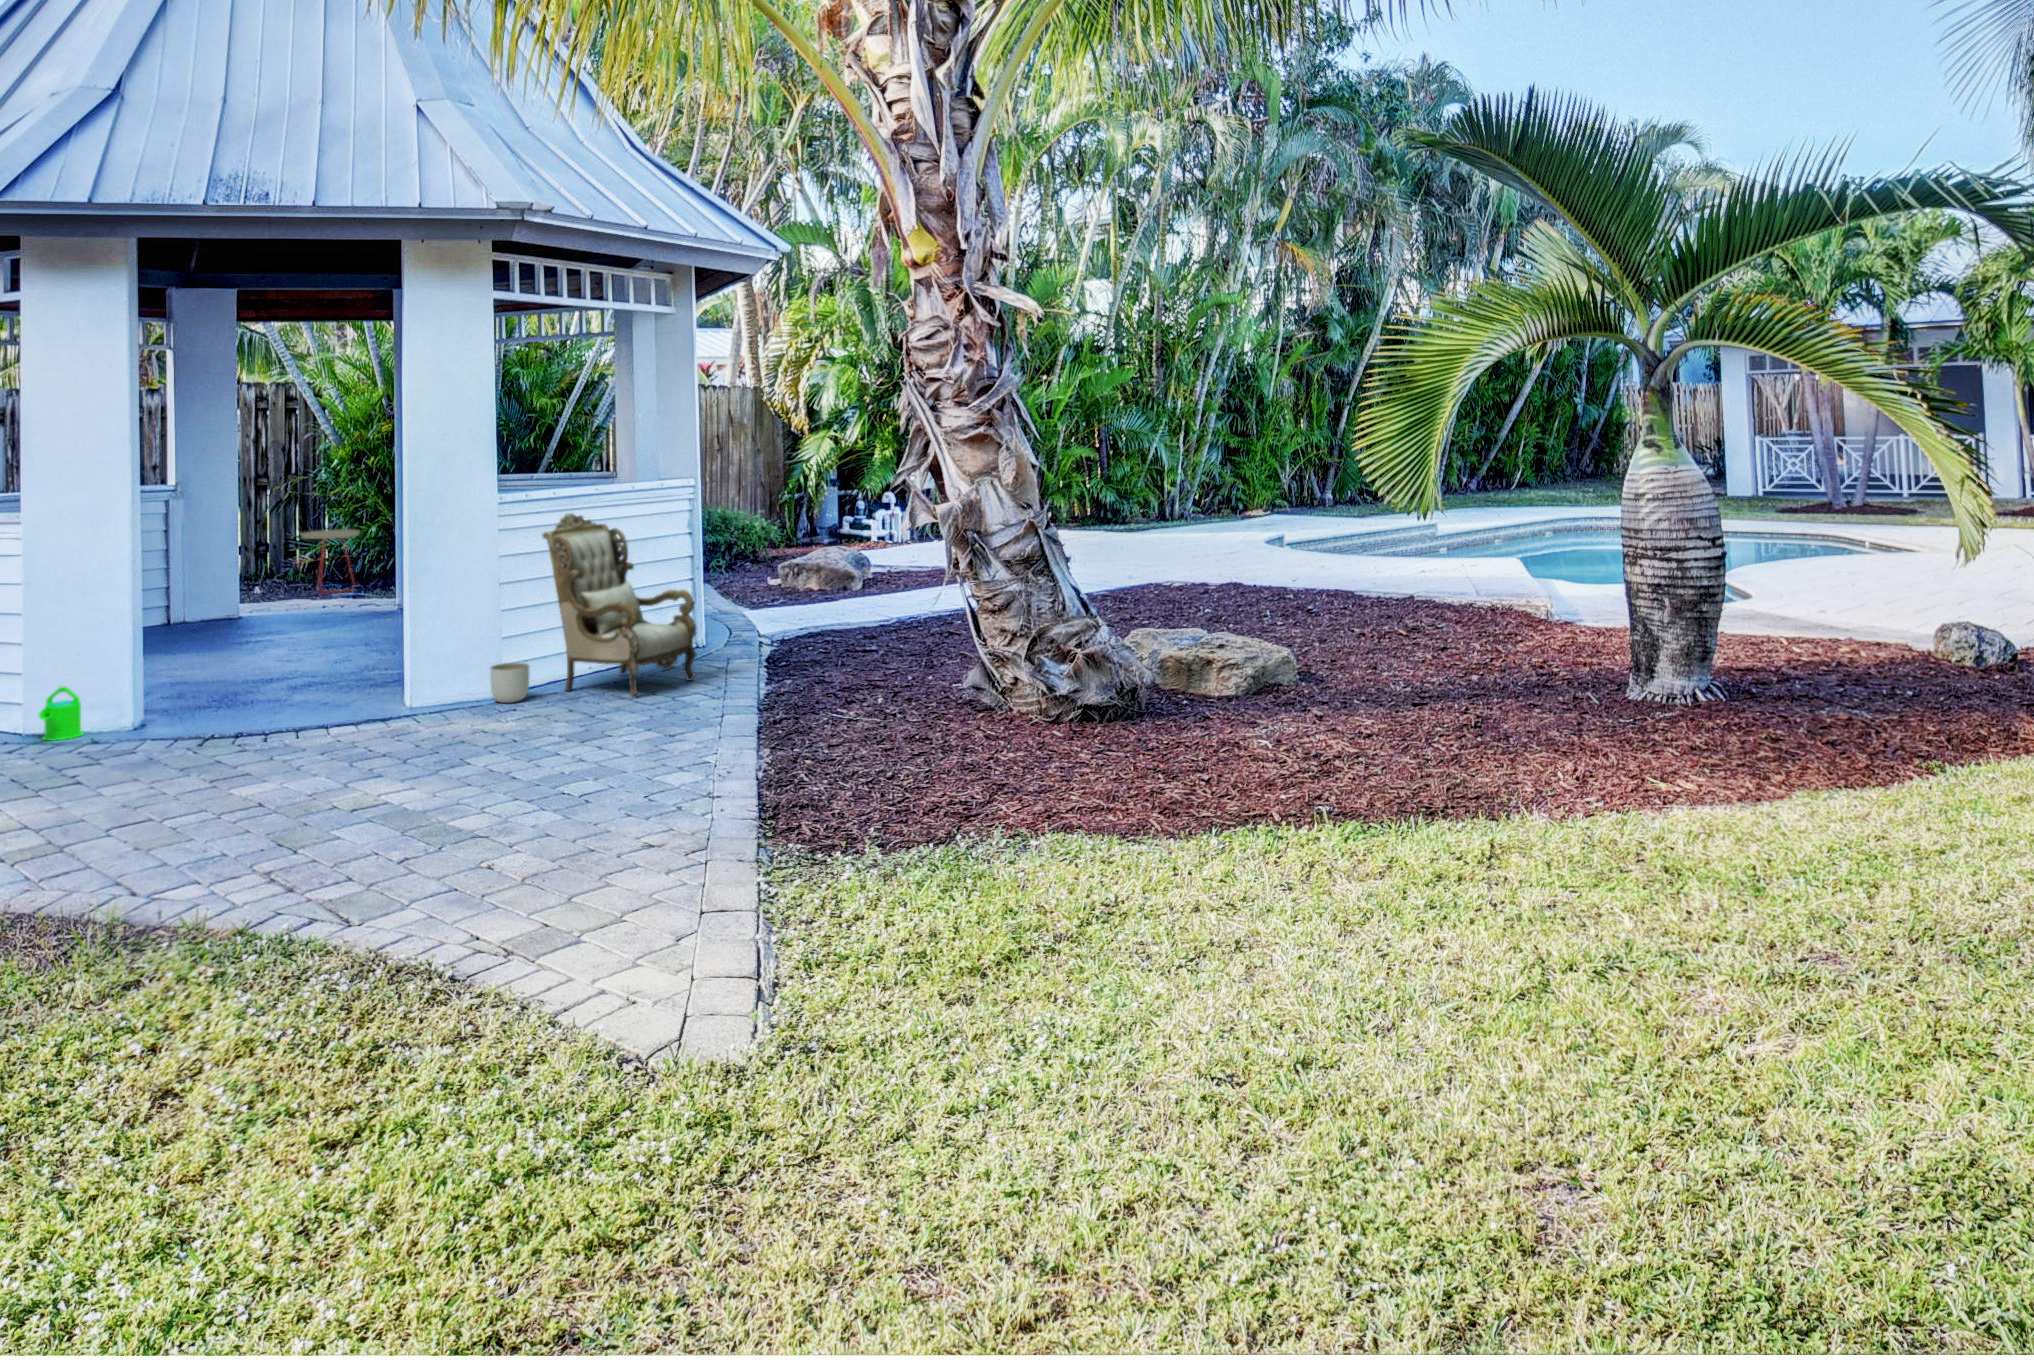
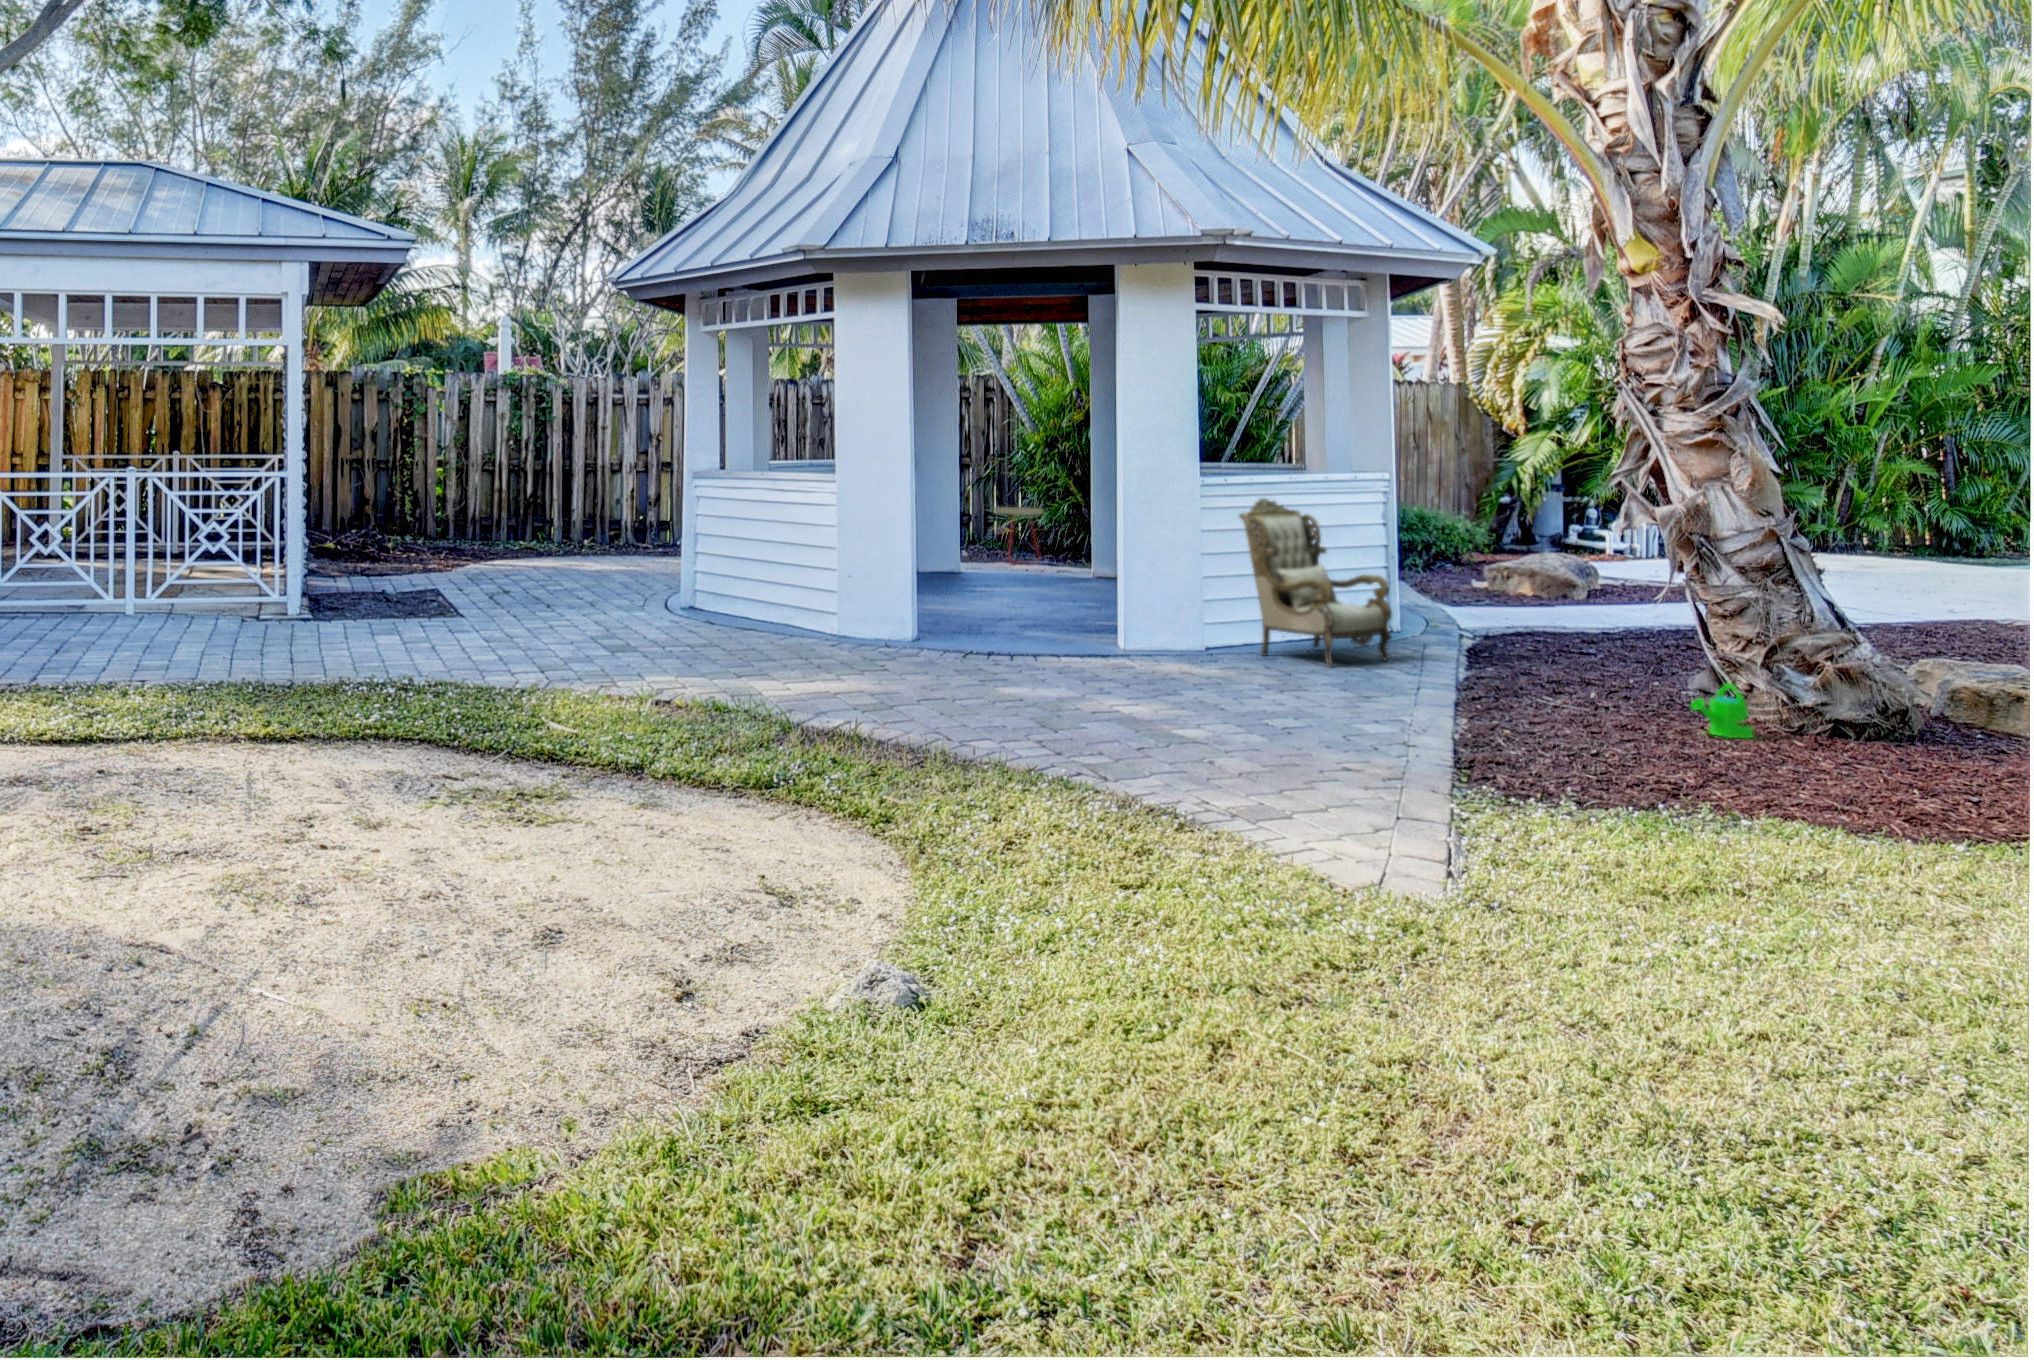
planter: present [490,663,530,703] -> none [1193,624,1228,658]
watering can: present [39,687,84,741] -> present [1691,683,1755,738]

